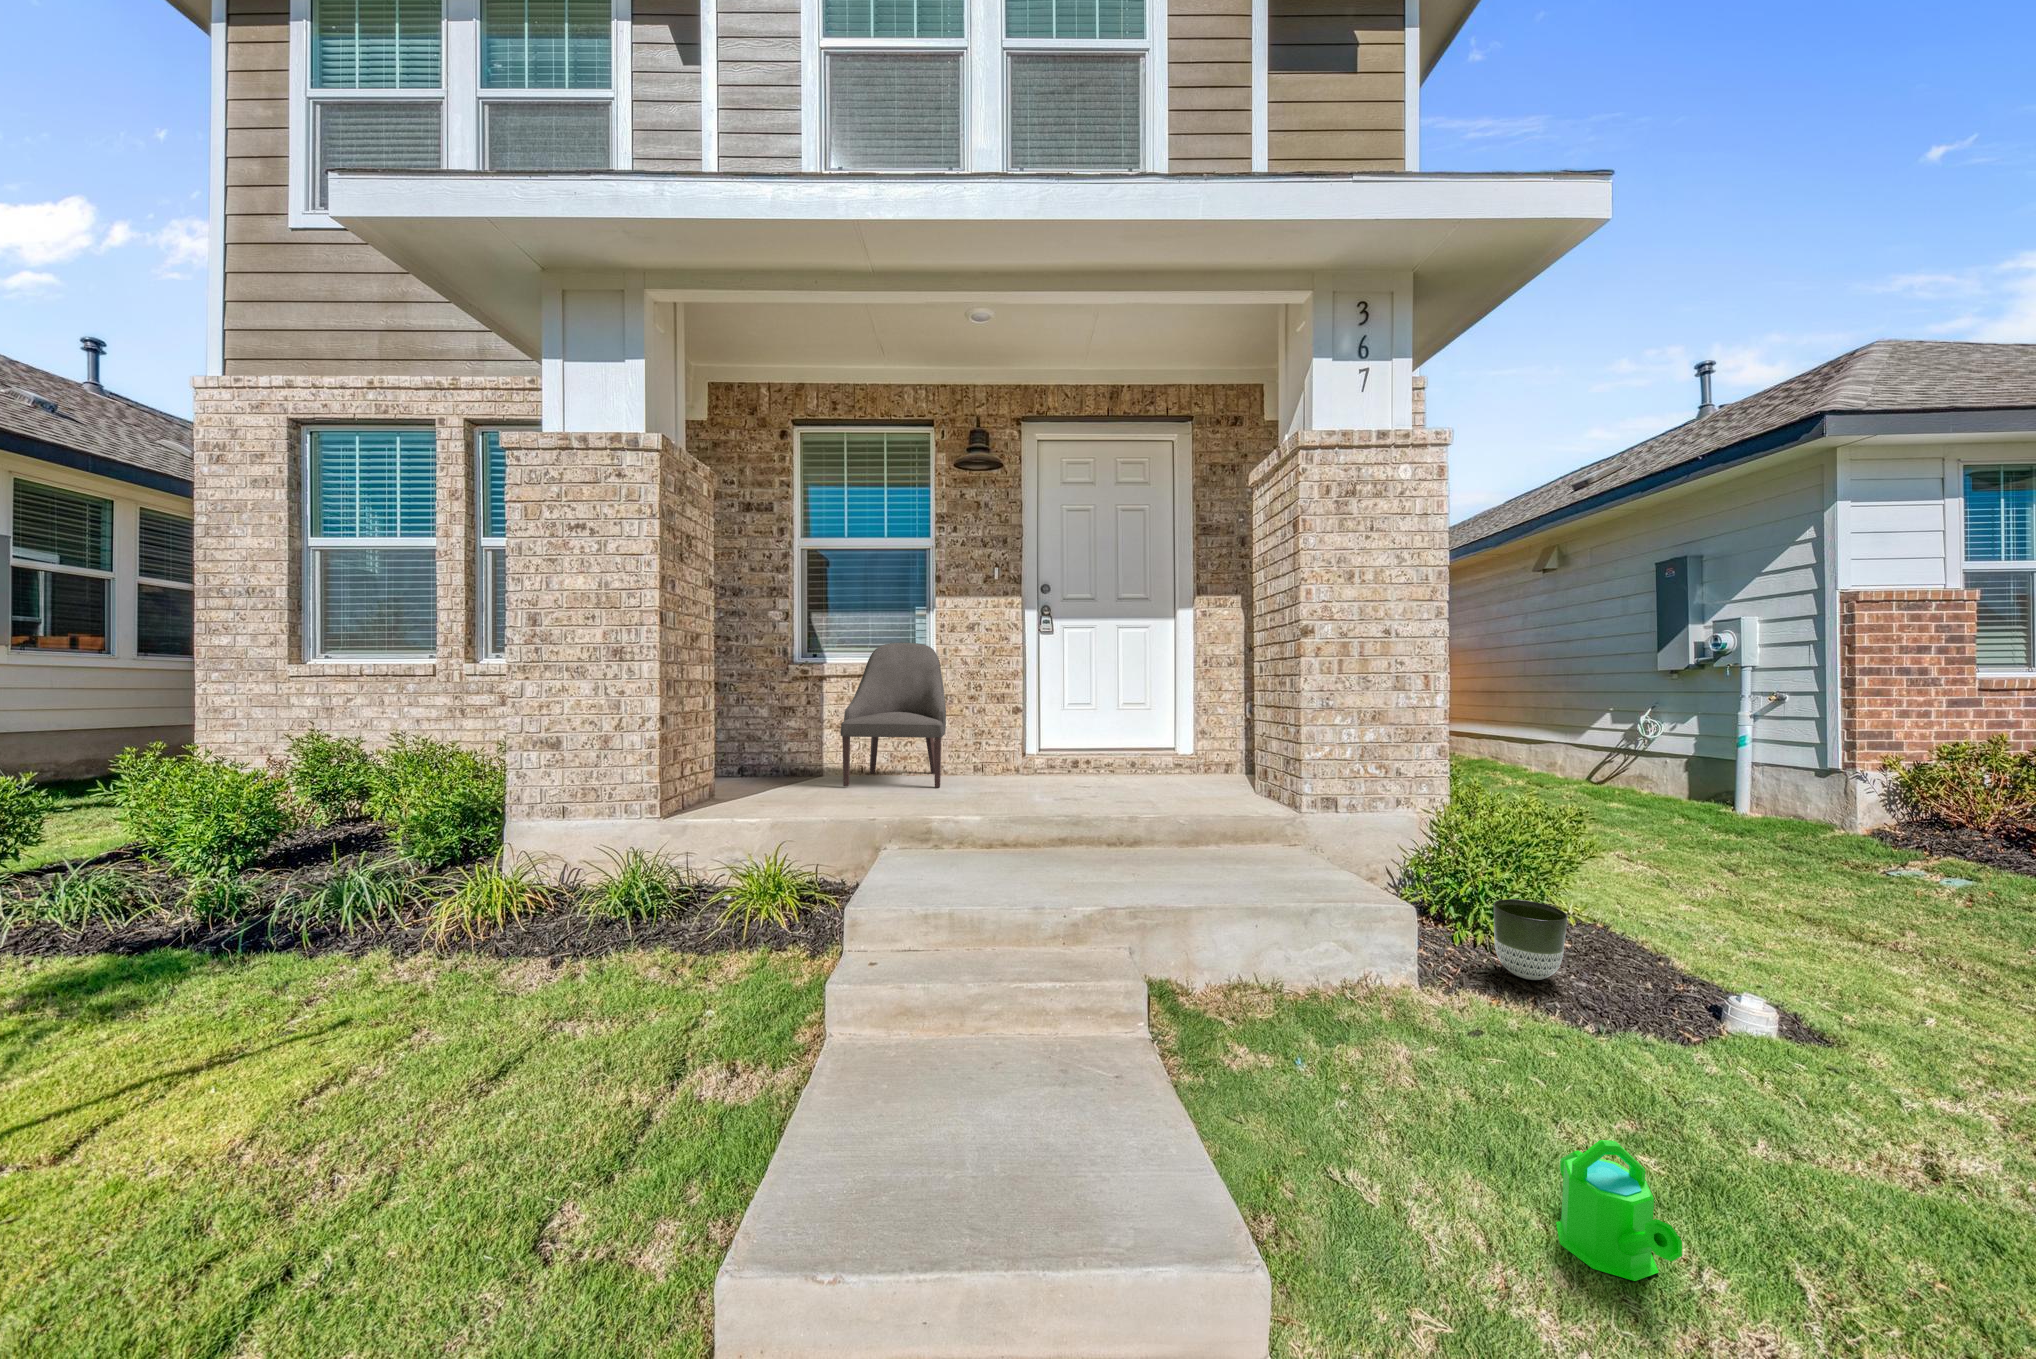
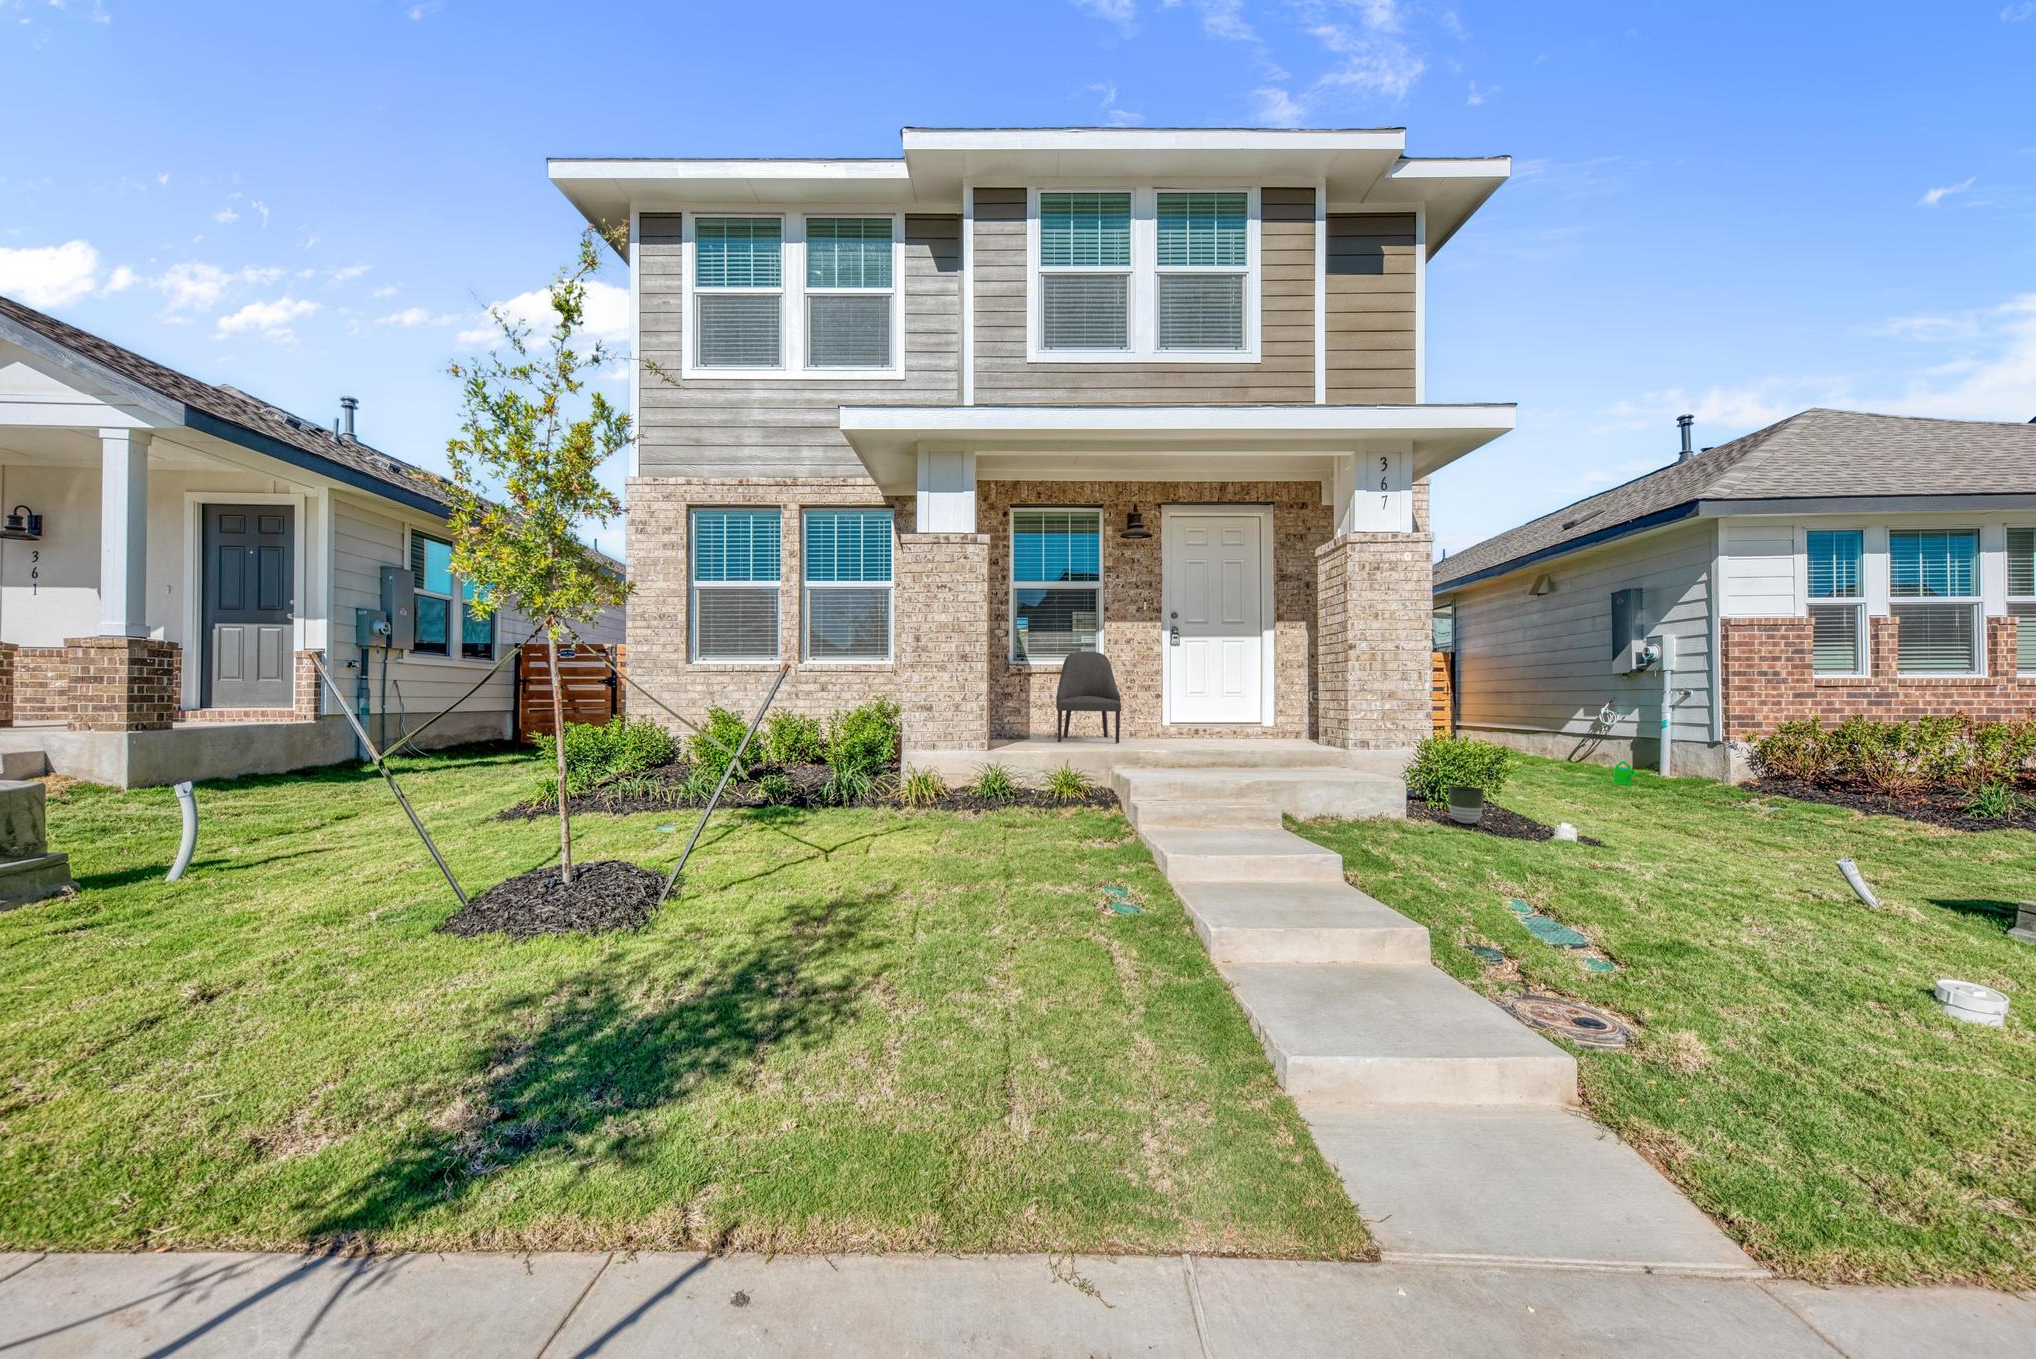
watering can: present [1556,1140,1682,1281] -> present [1612,761,1636,785]

